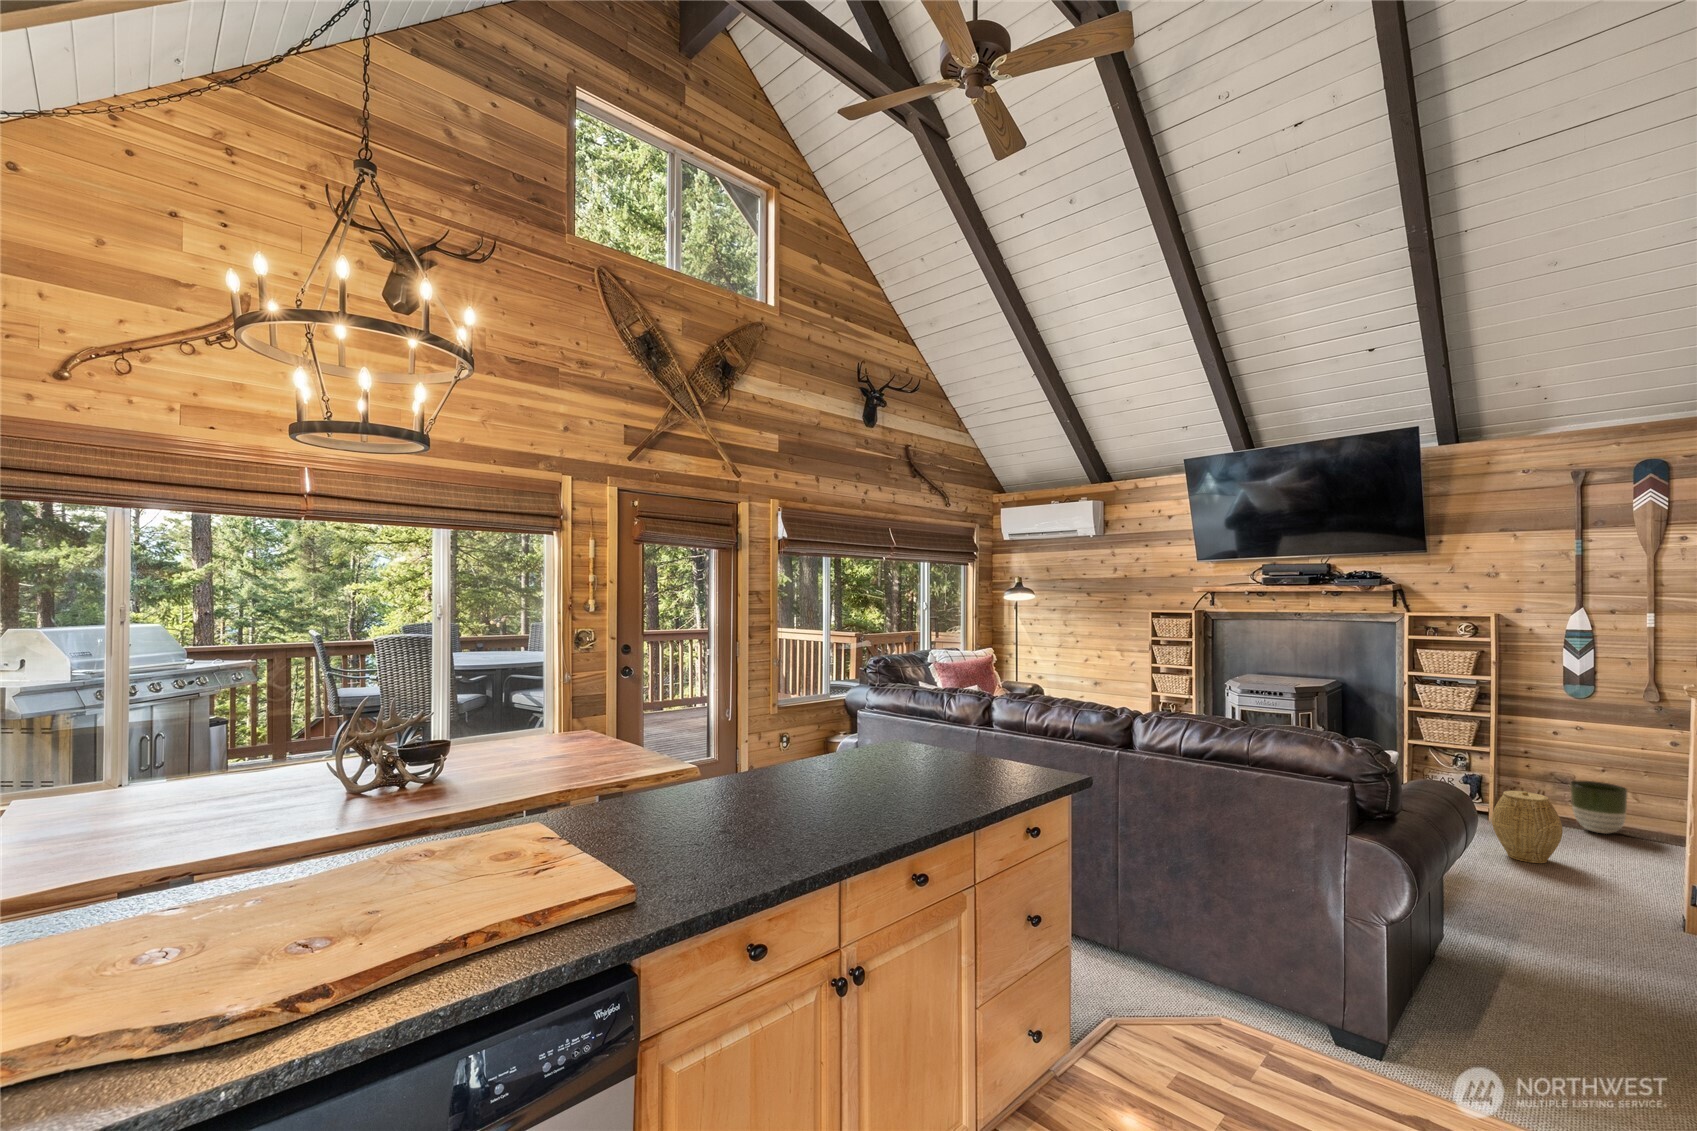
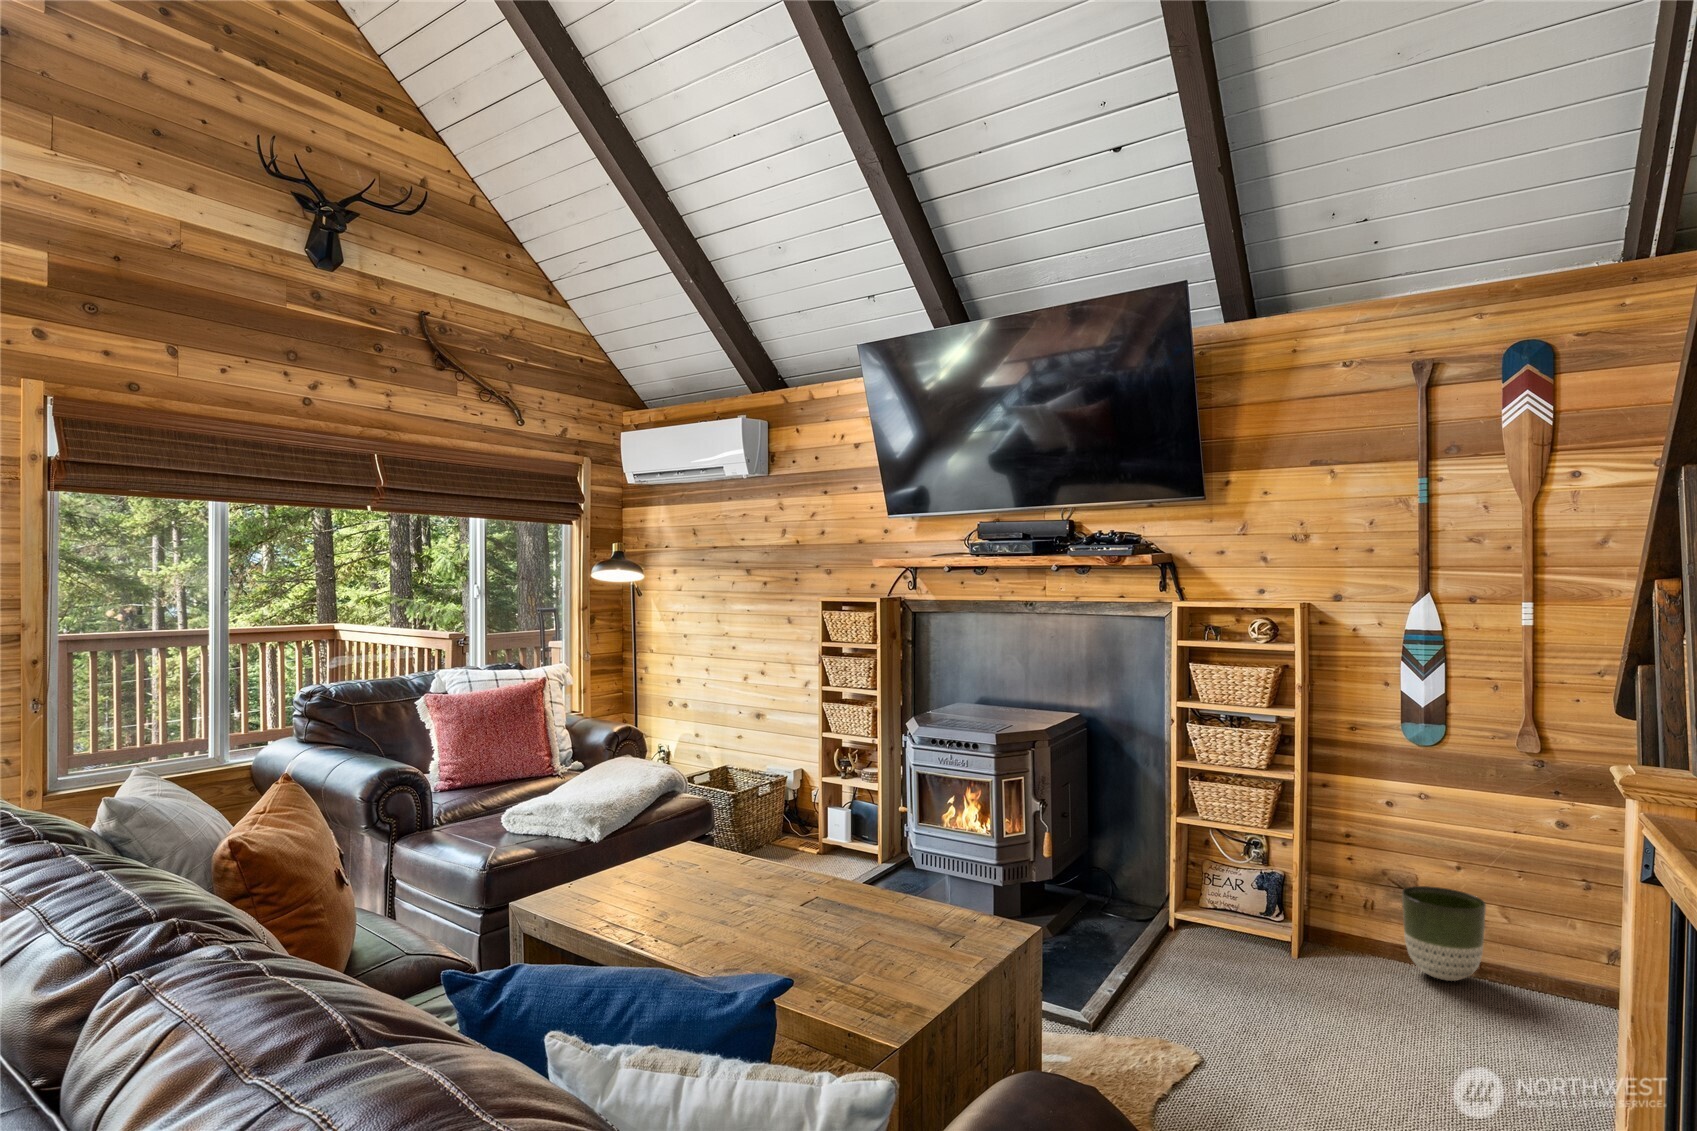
woven basket: present [1492,791,1563,863] -> none [1253,926,1364,1069]

